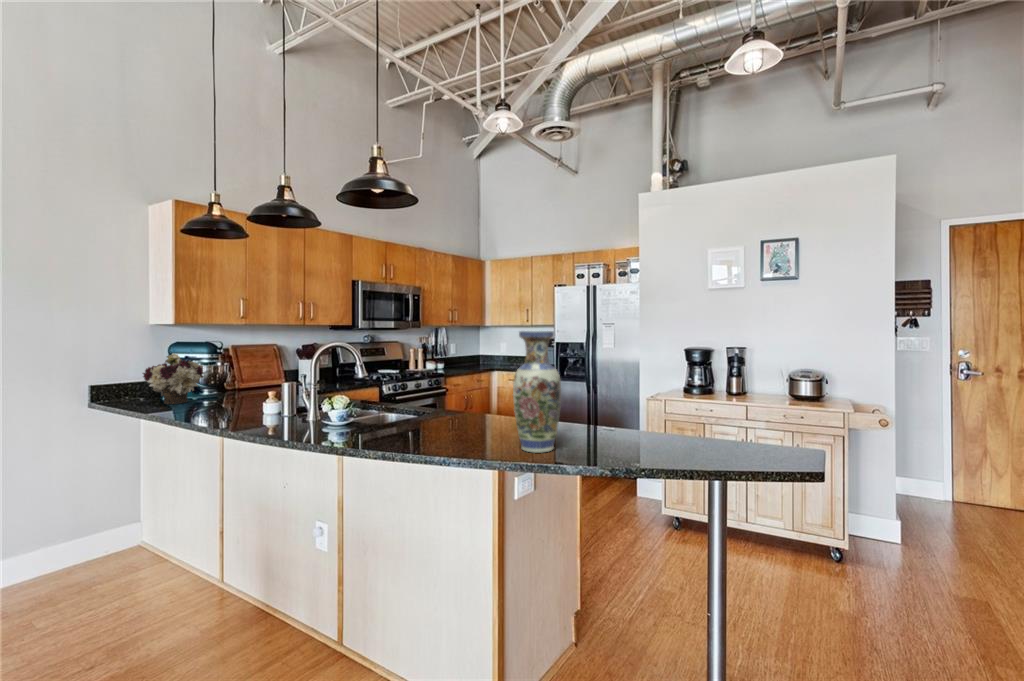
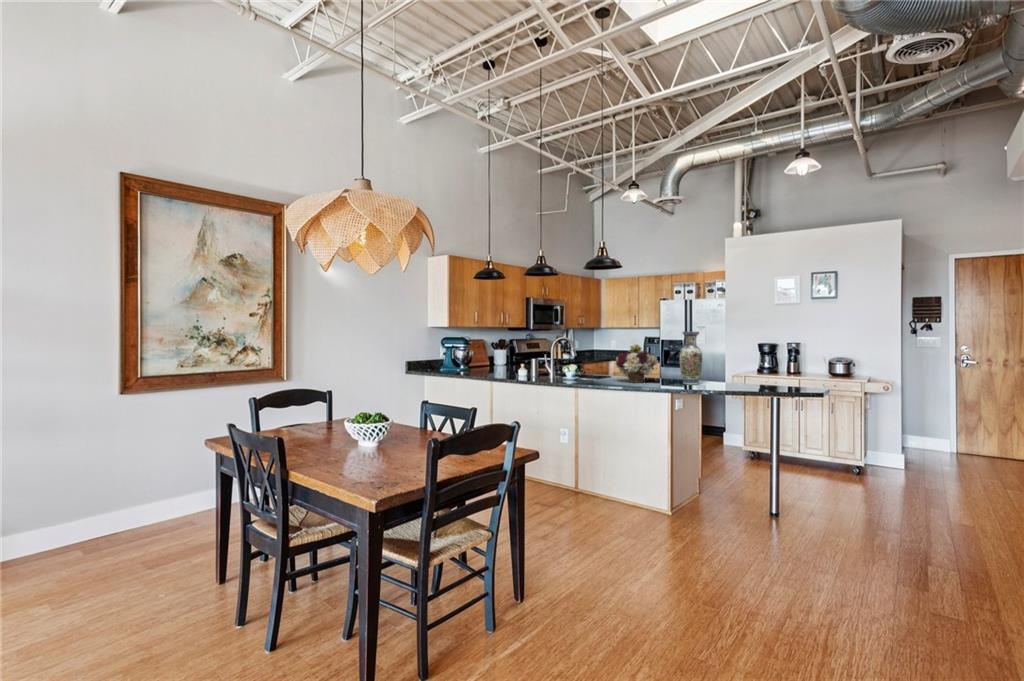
flower arrangement: present [143,353,204,404] -> present [616,344,658,383]

